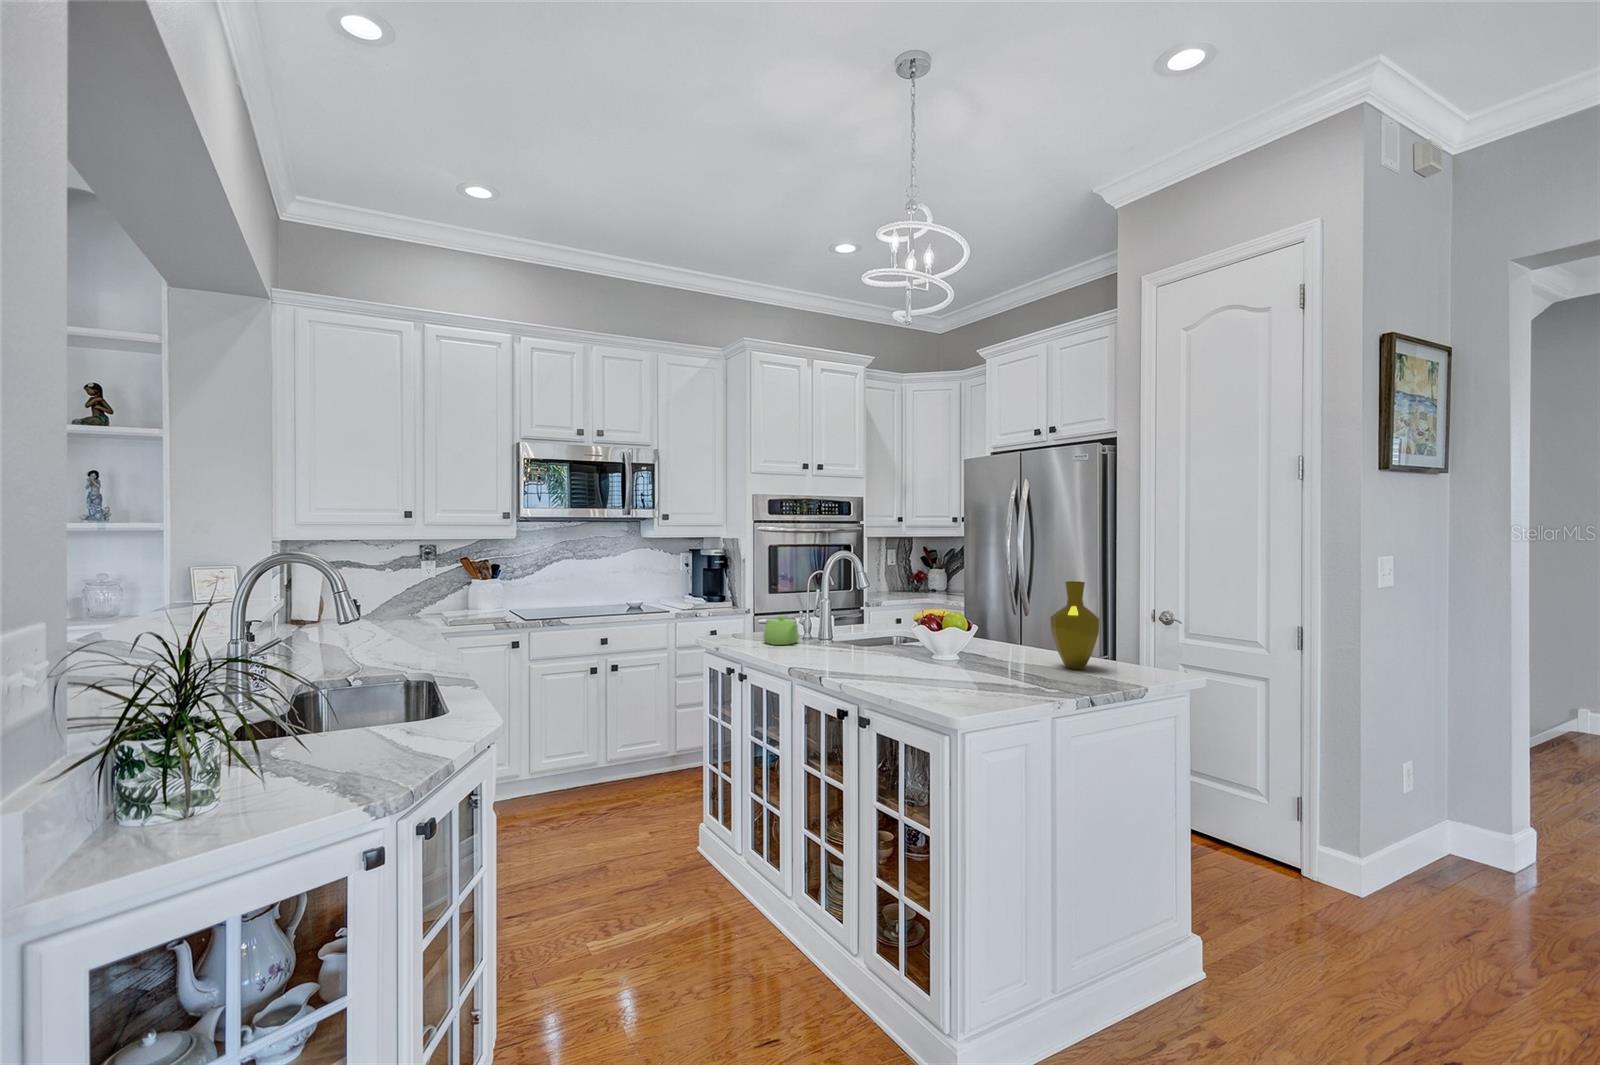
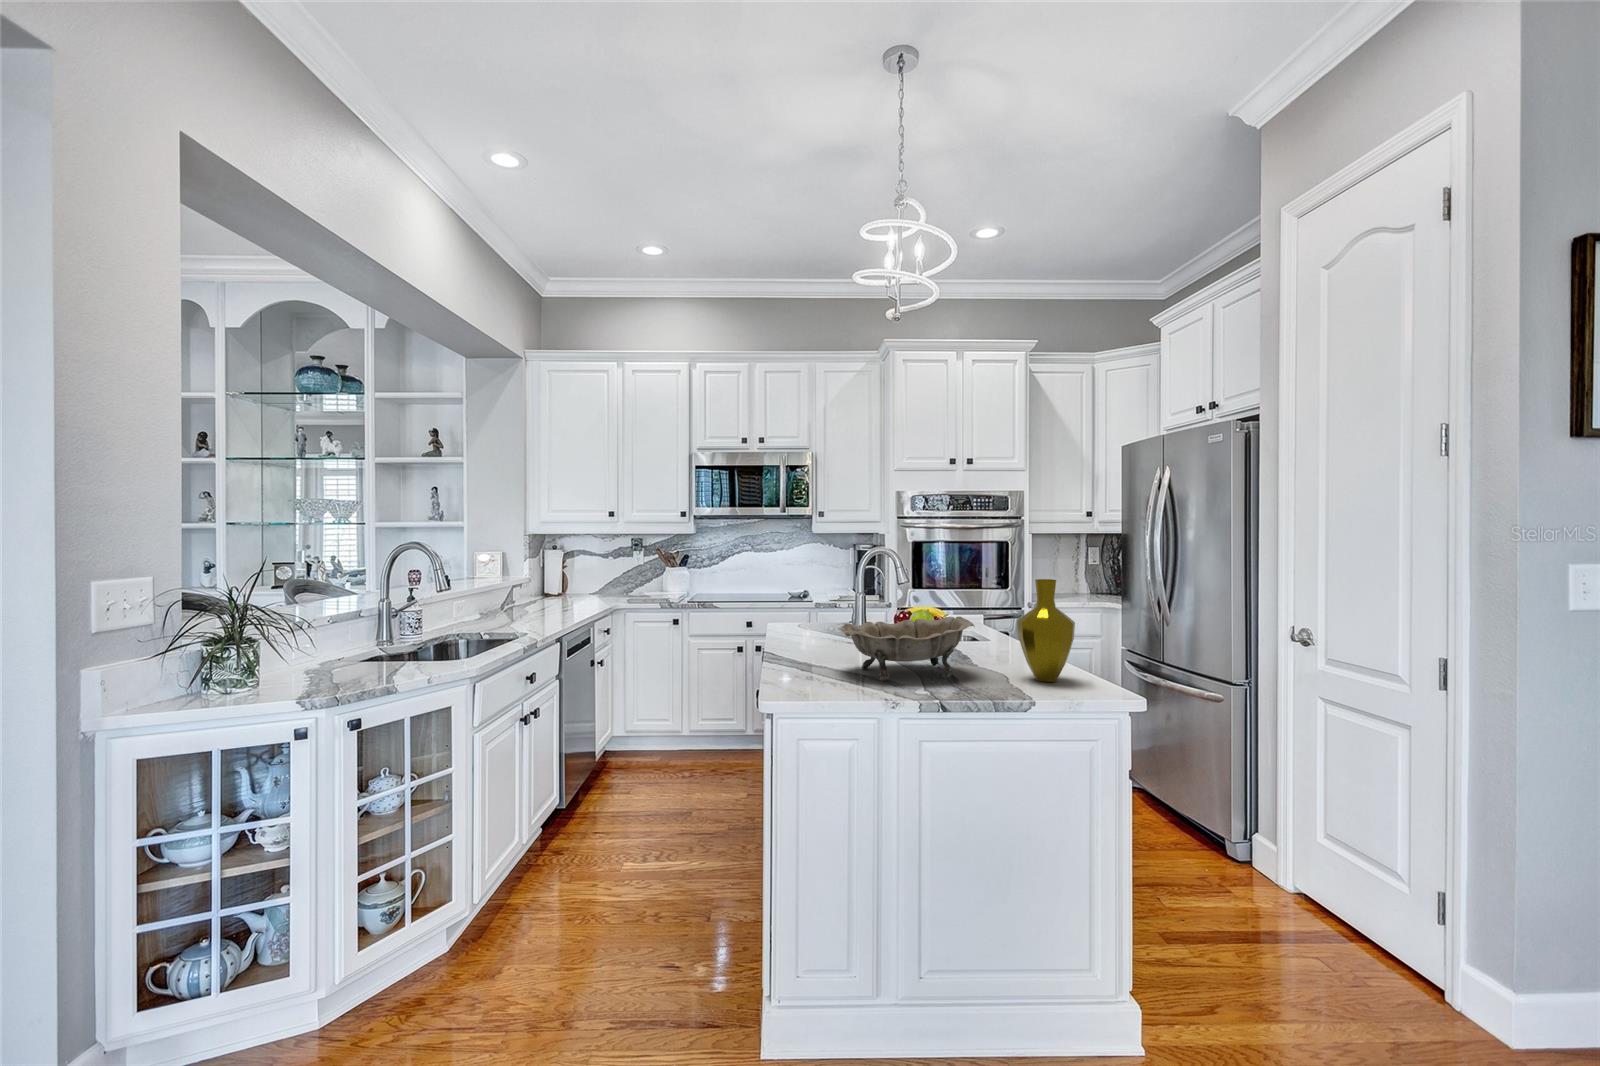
teapot: present [764,616,799,645] -> none [797,605,829,633]
decorative bowl: none [917,618,1031,685] -> present [840,617,975,681]

